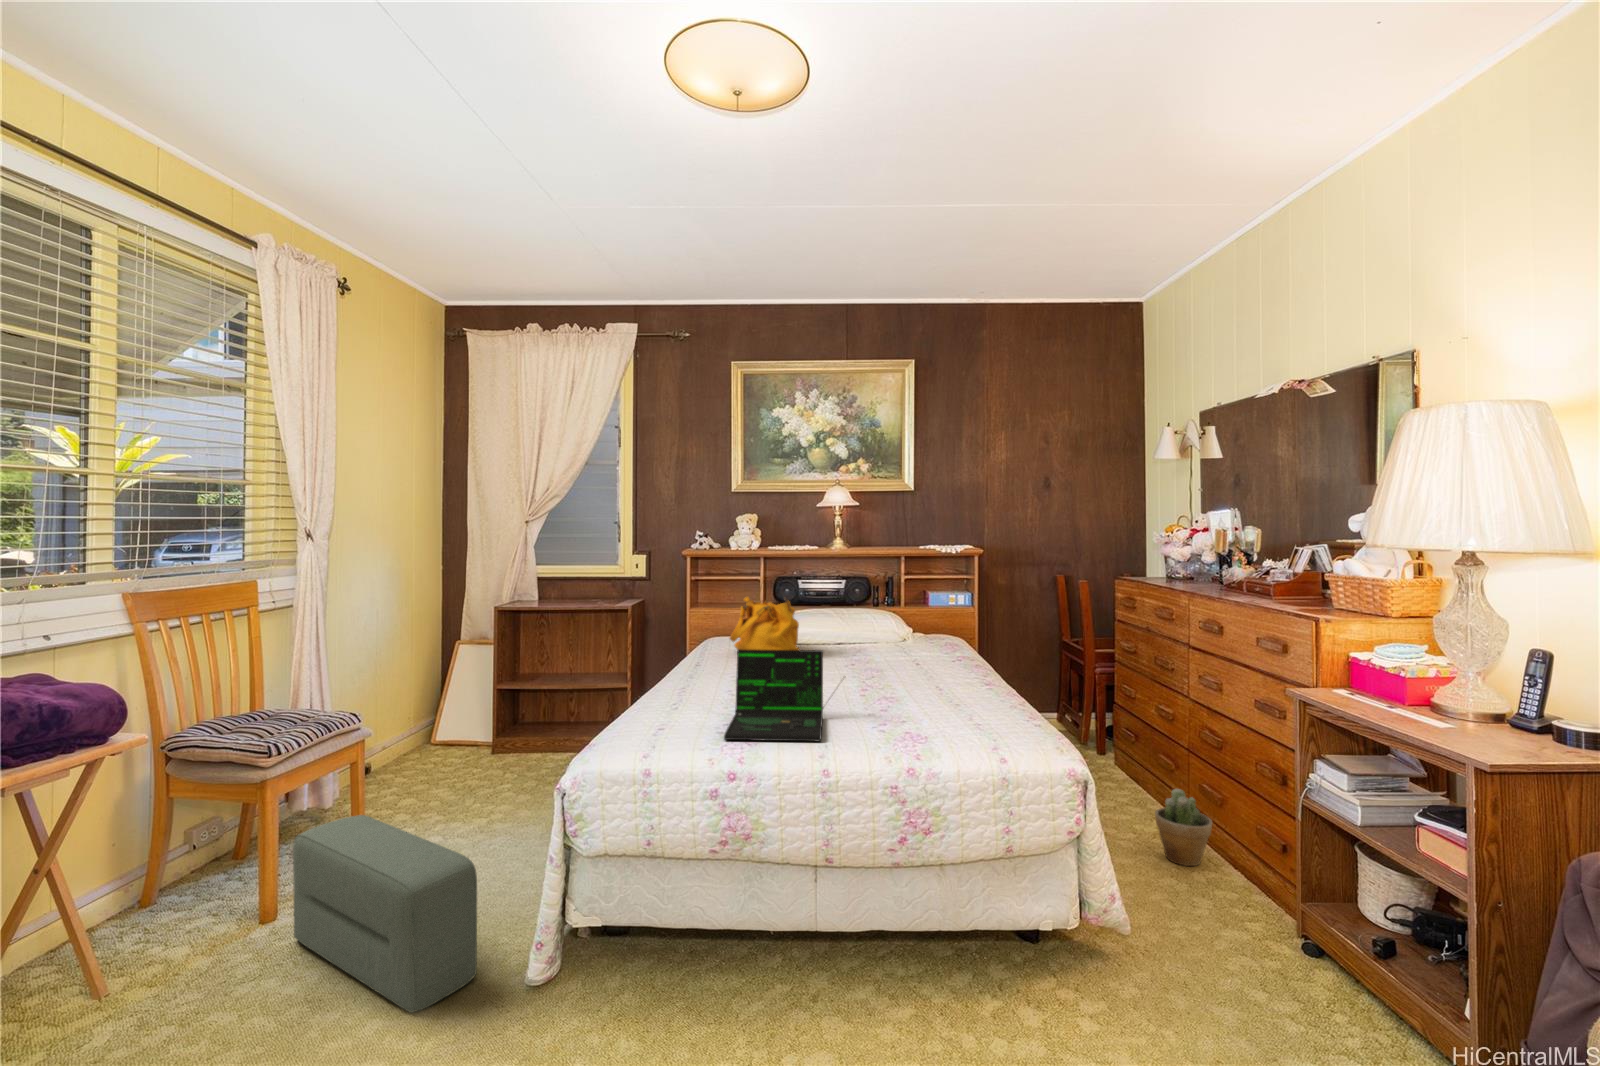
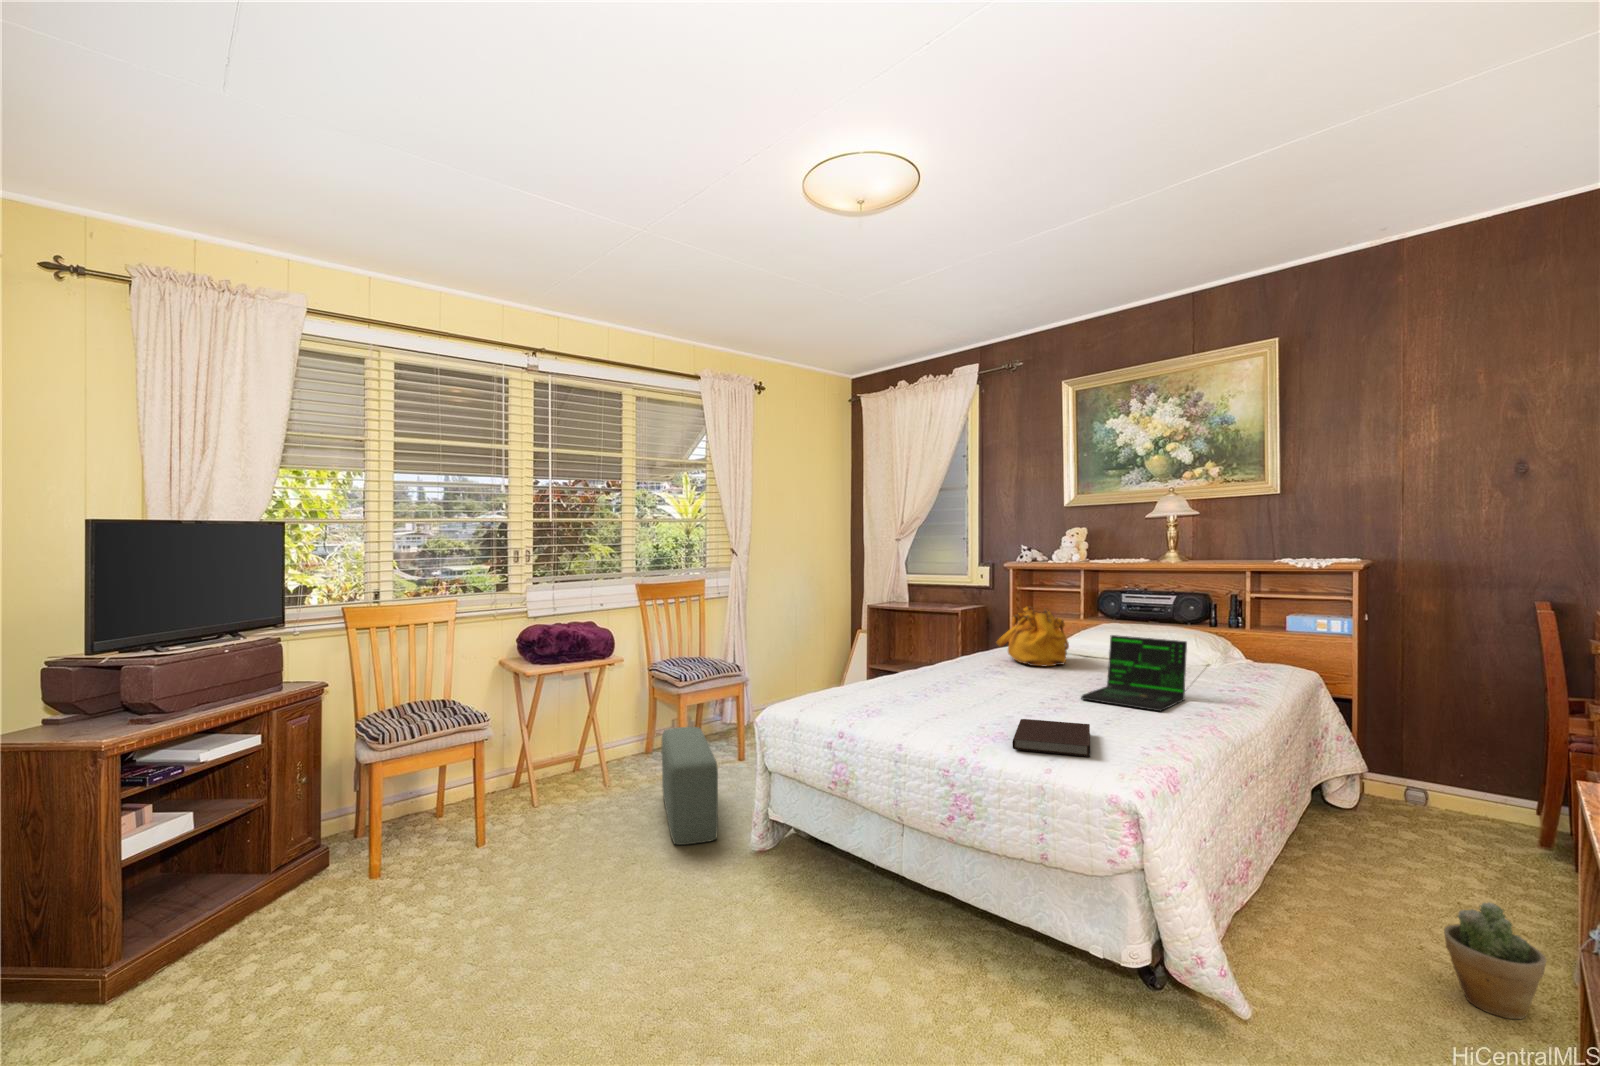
laptop: present [724,649,844,741] -> present [1081,635,1207,711]
notebook: none [905,710,1013,749] -> present [1012,719,1090,757]

